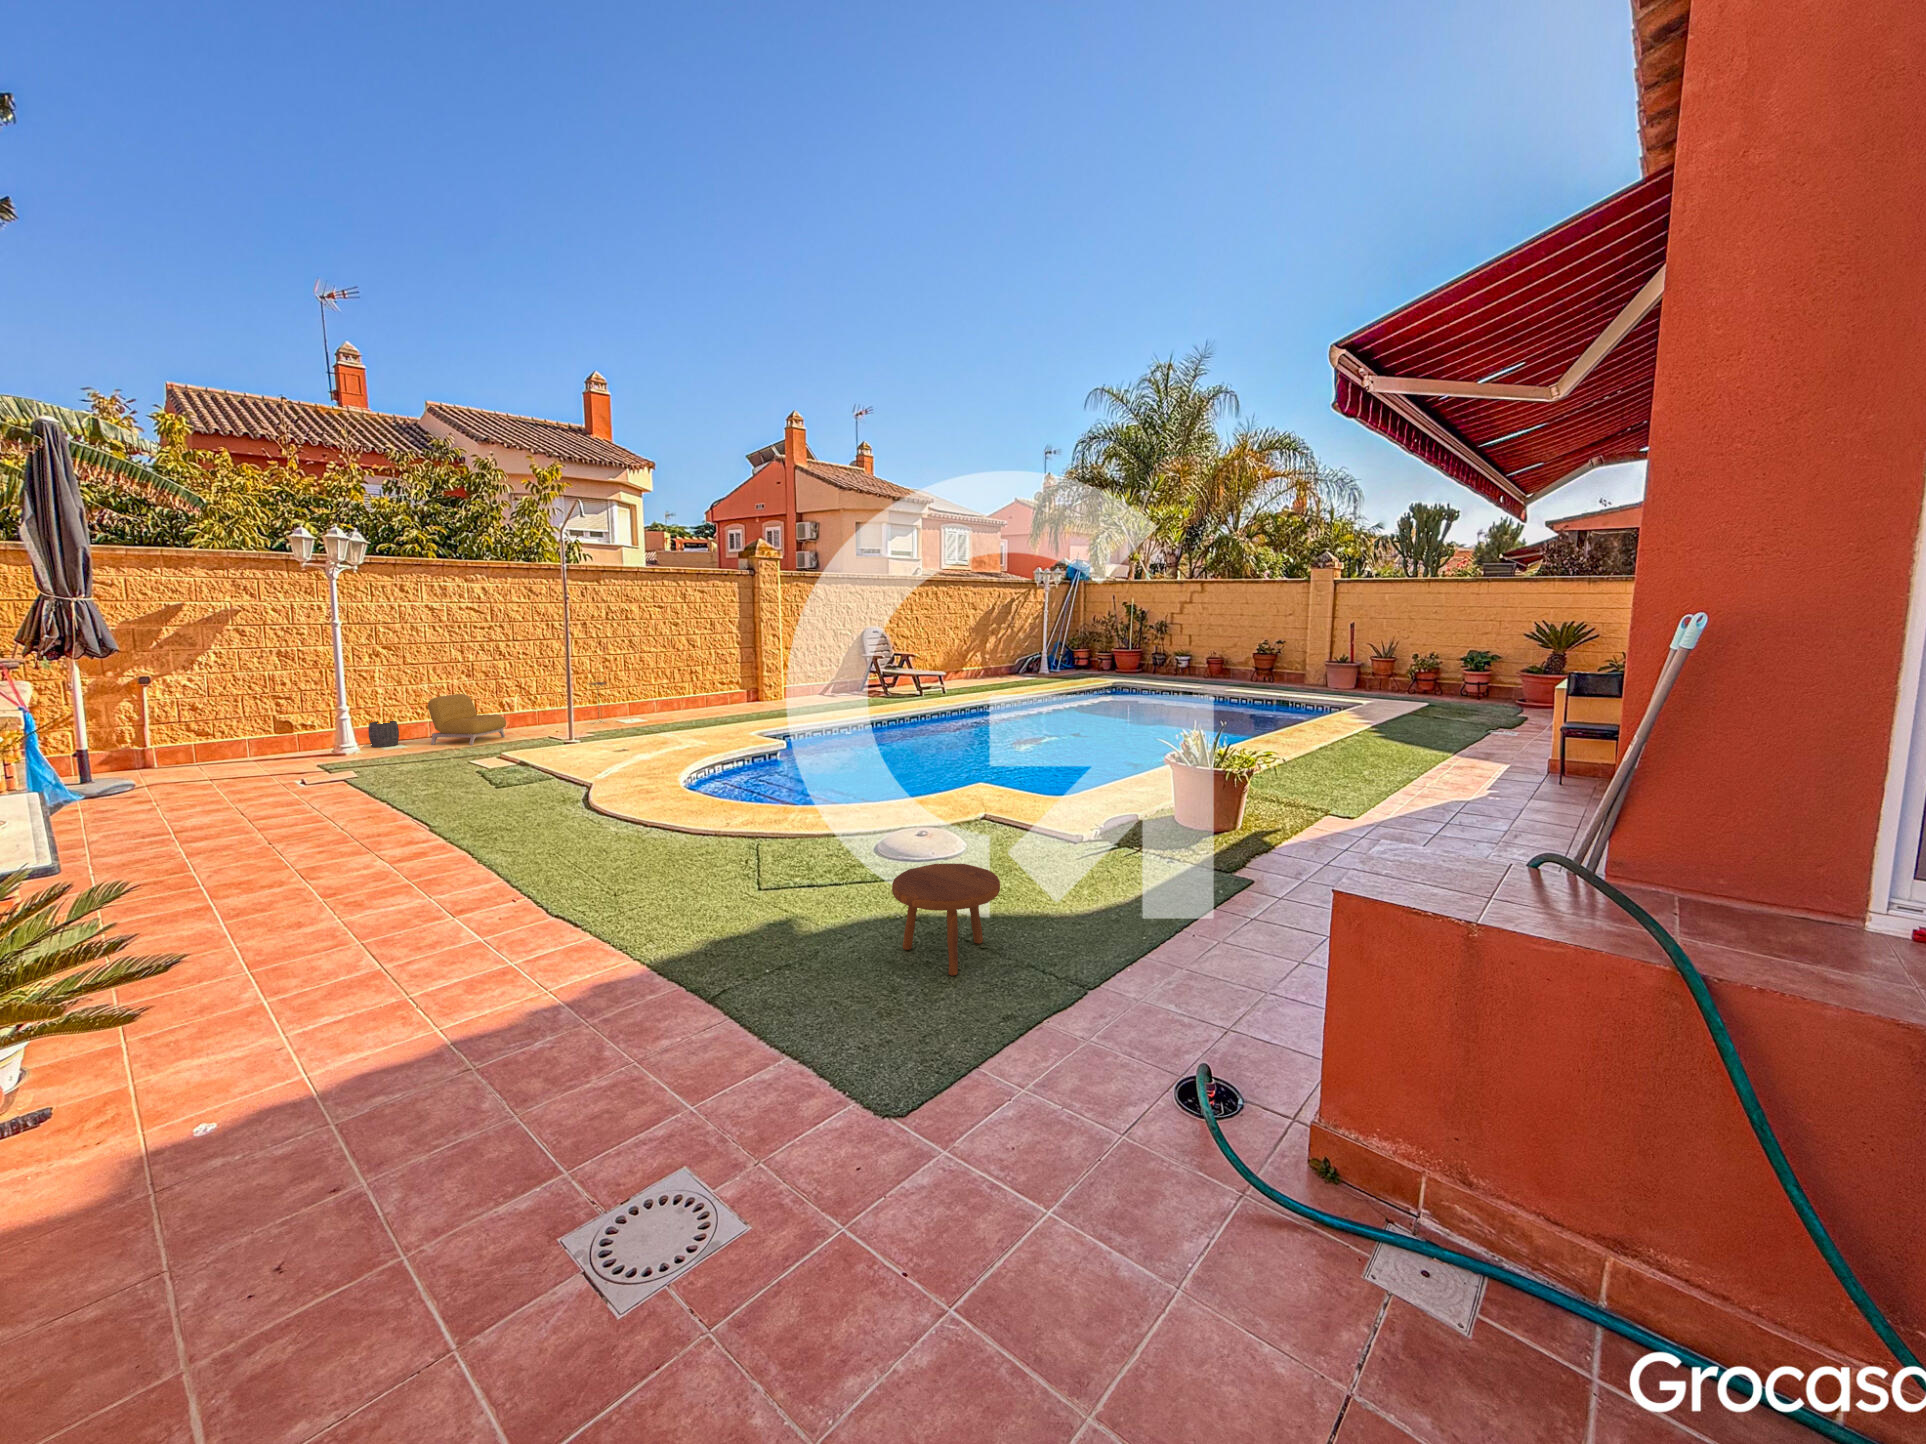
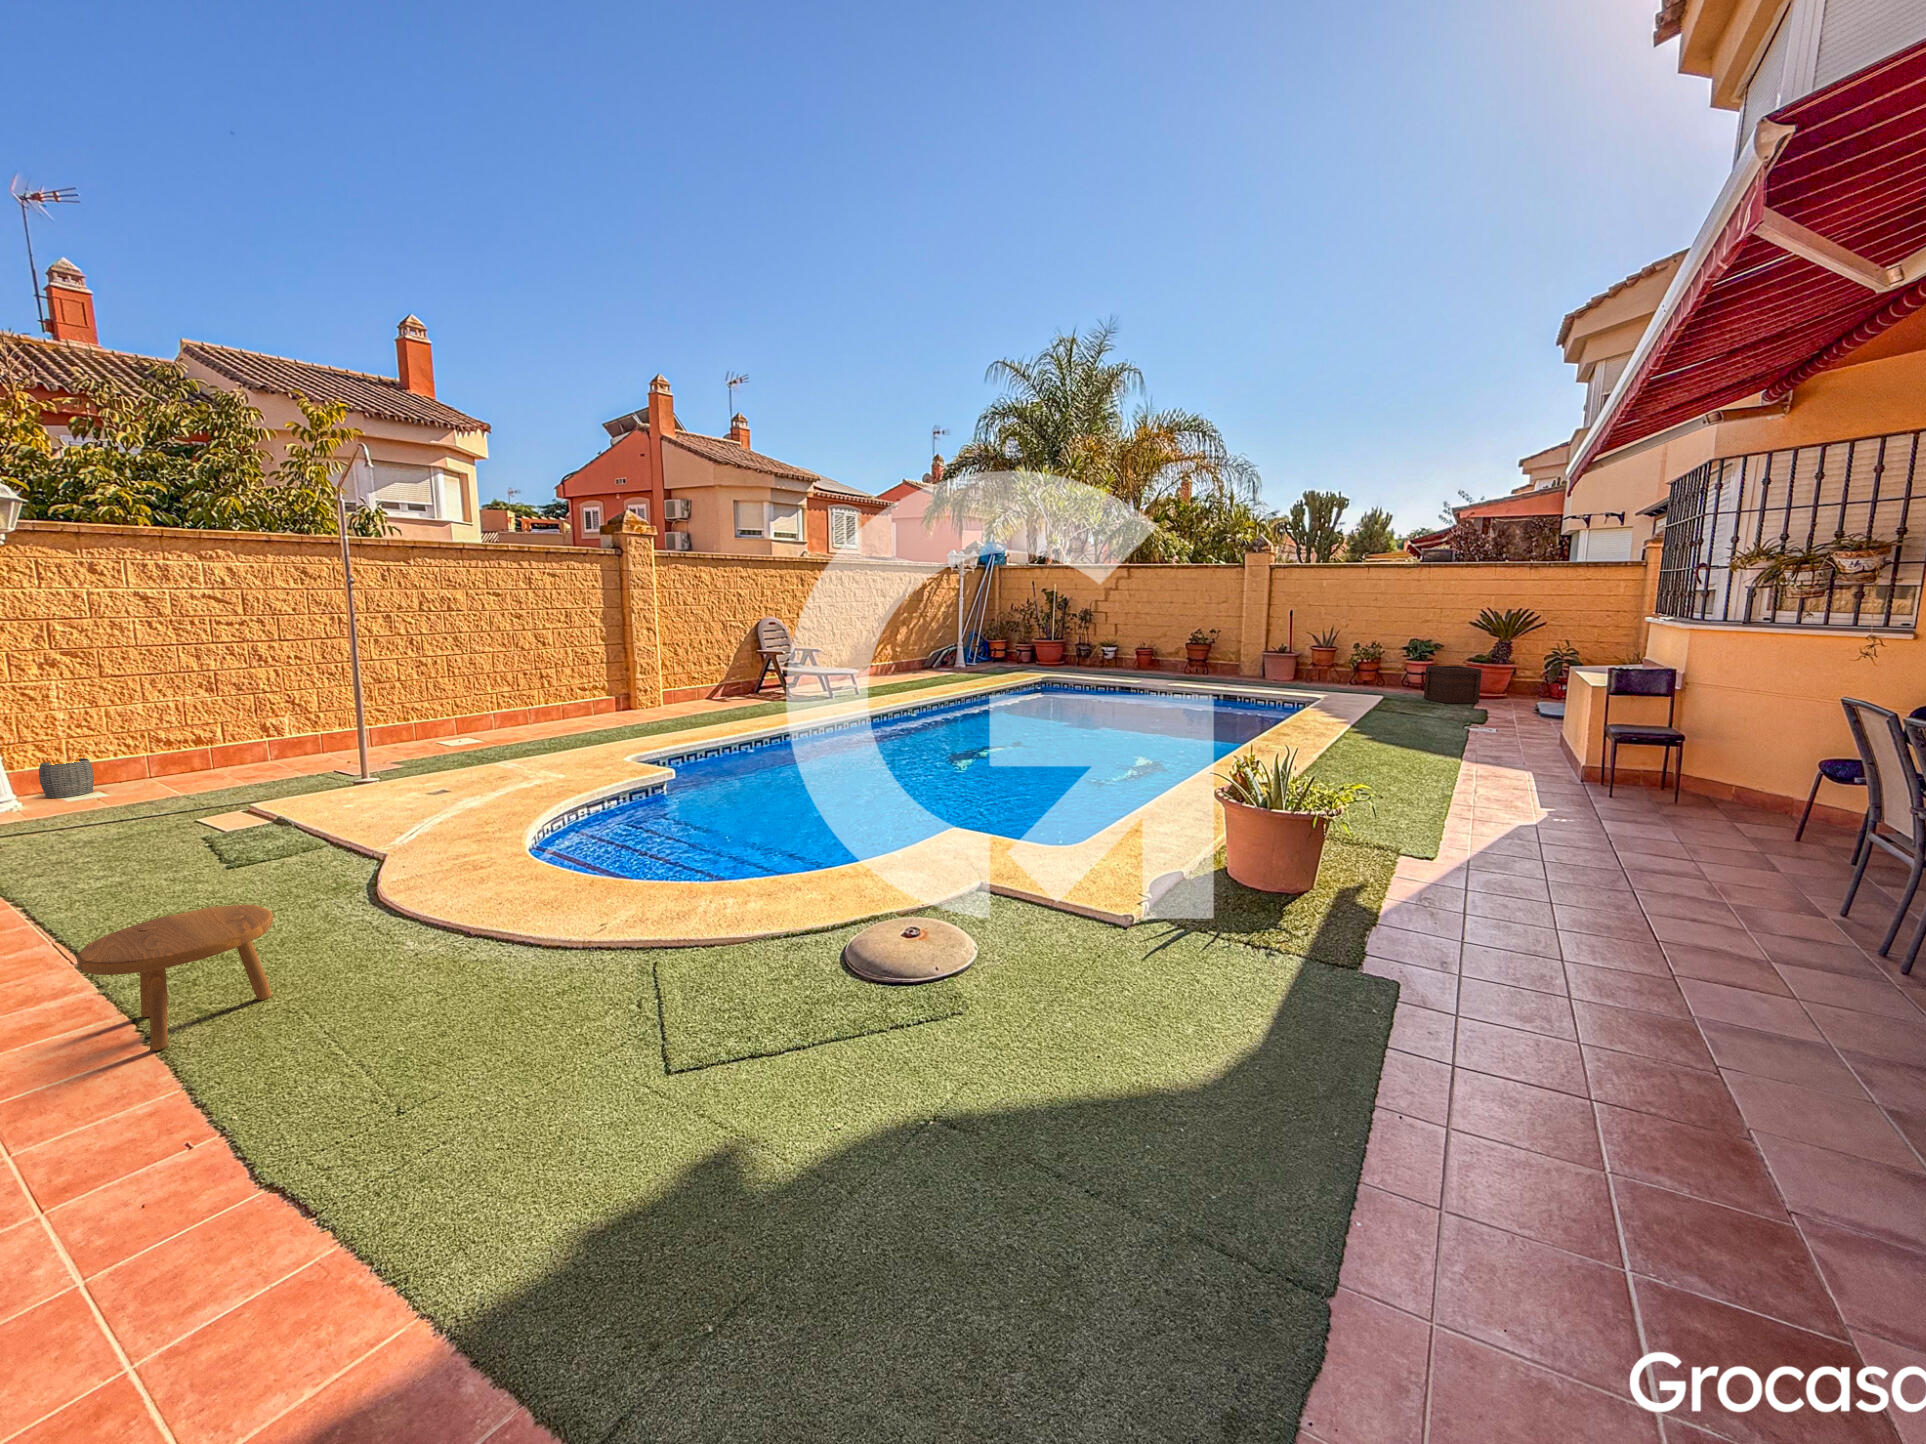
wooden crate: none [1488,677,1545,714] -> present [1424,666,1482,704]
side table: present [590,682,606,695] -> none [396,692,427,747]
armchair: present [428,694,506,745] -> none [139,716,271,790]
footstool: present [892,863,1000,976] -> present [76,905,273,1051]

